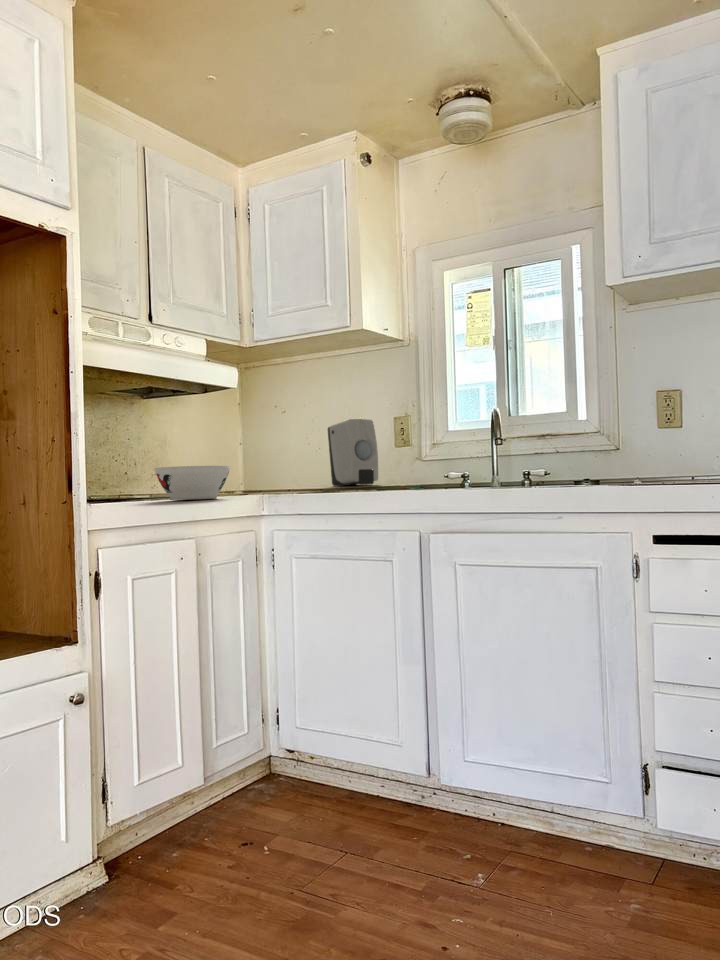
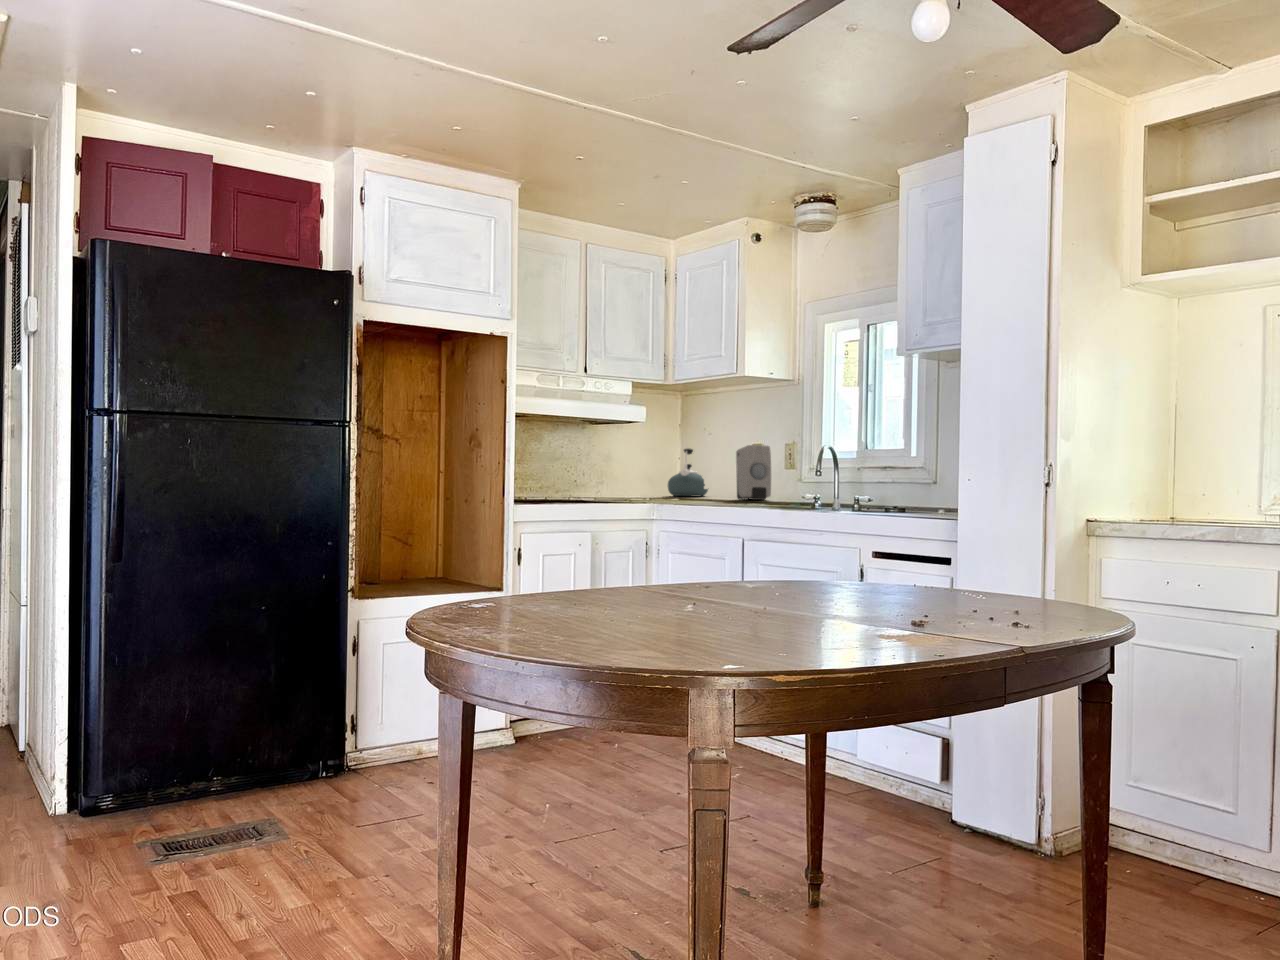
kettle: none [230,430,279,488] -> present [668,448,708,497]
bowl: present [155,466,230,500] -> none [572,482,624,506]

